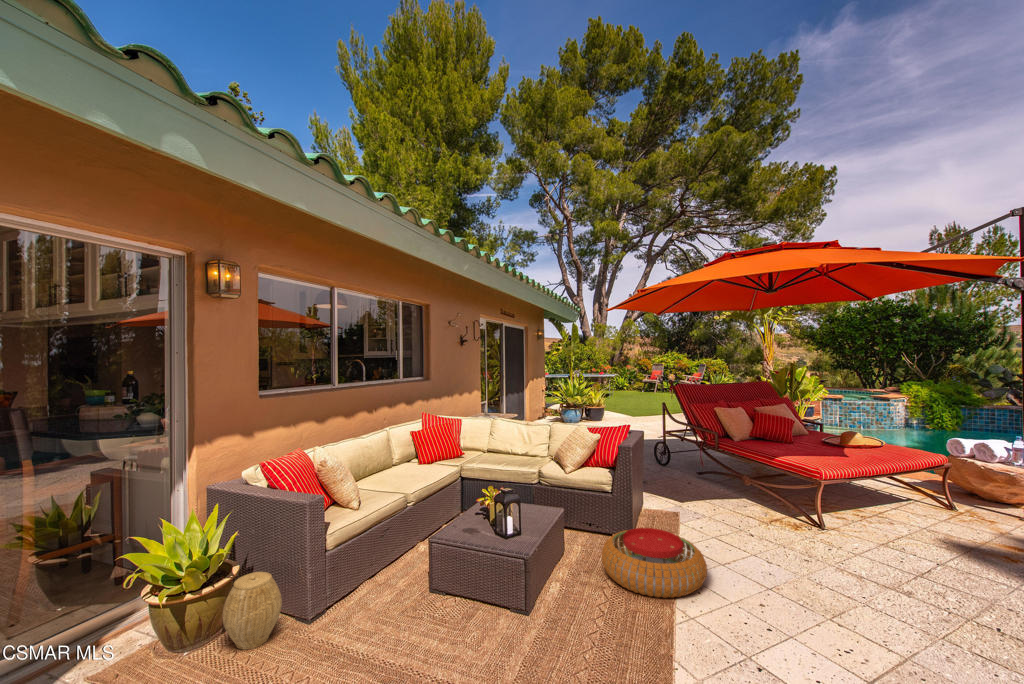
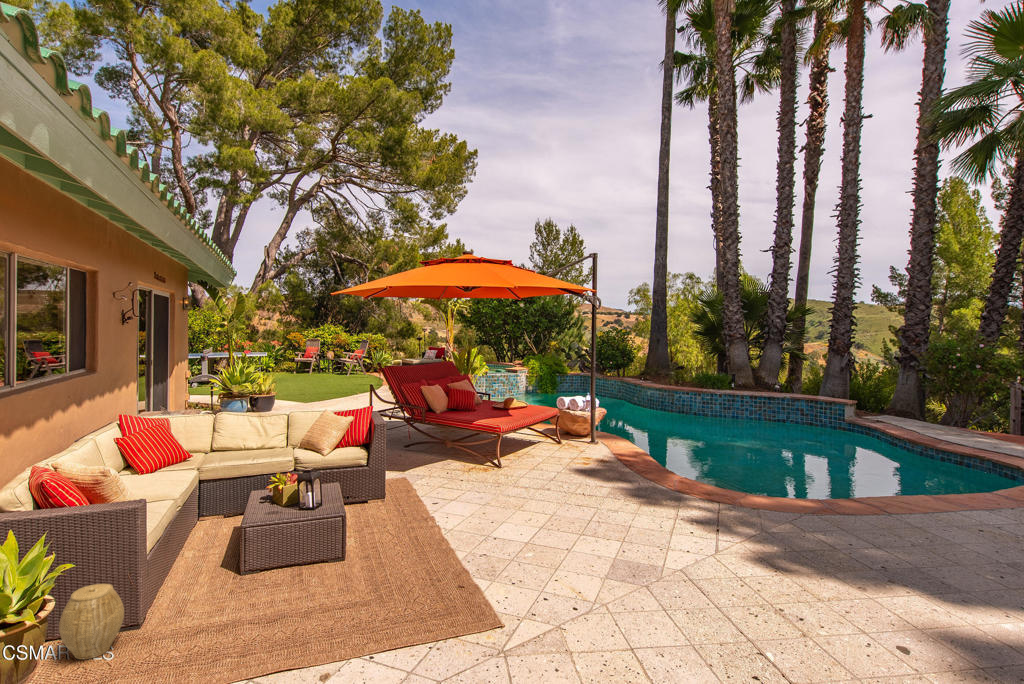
pouf: present [602,528,707,598] -> none [374,484,451,529]

